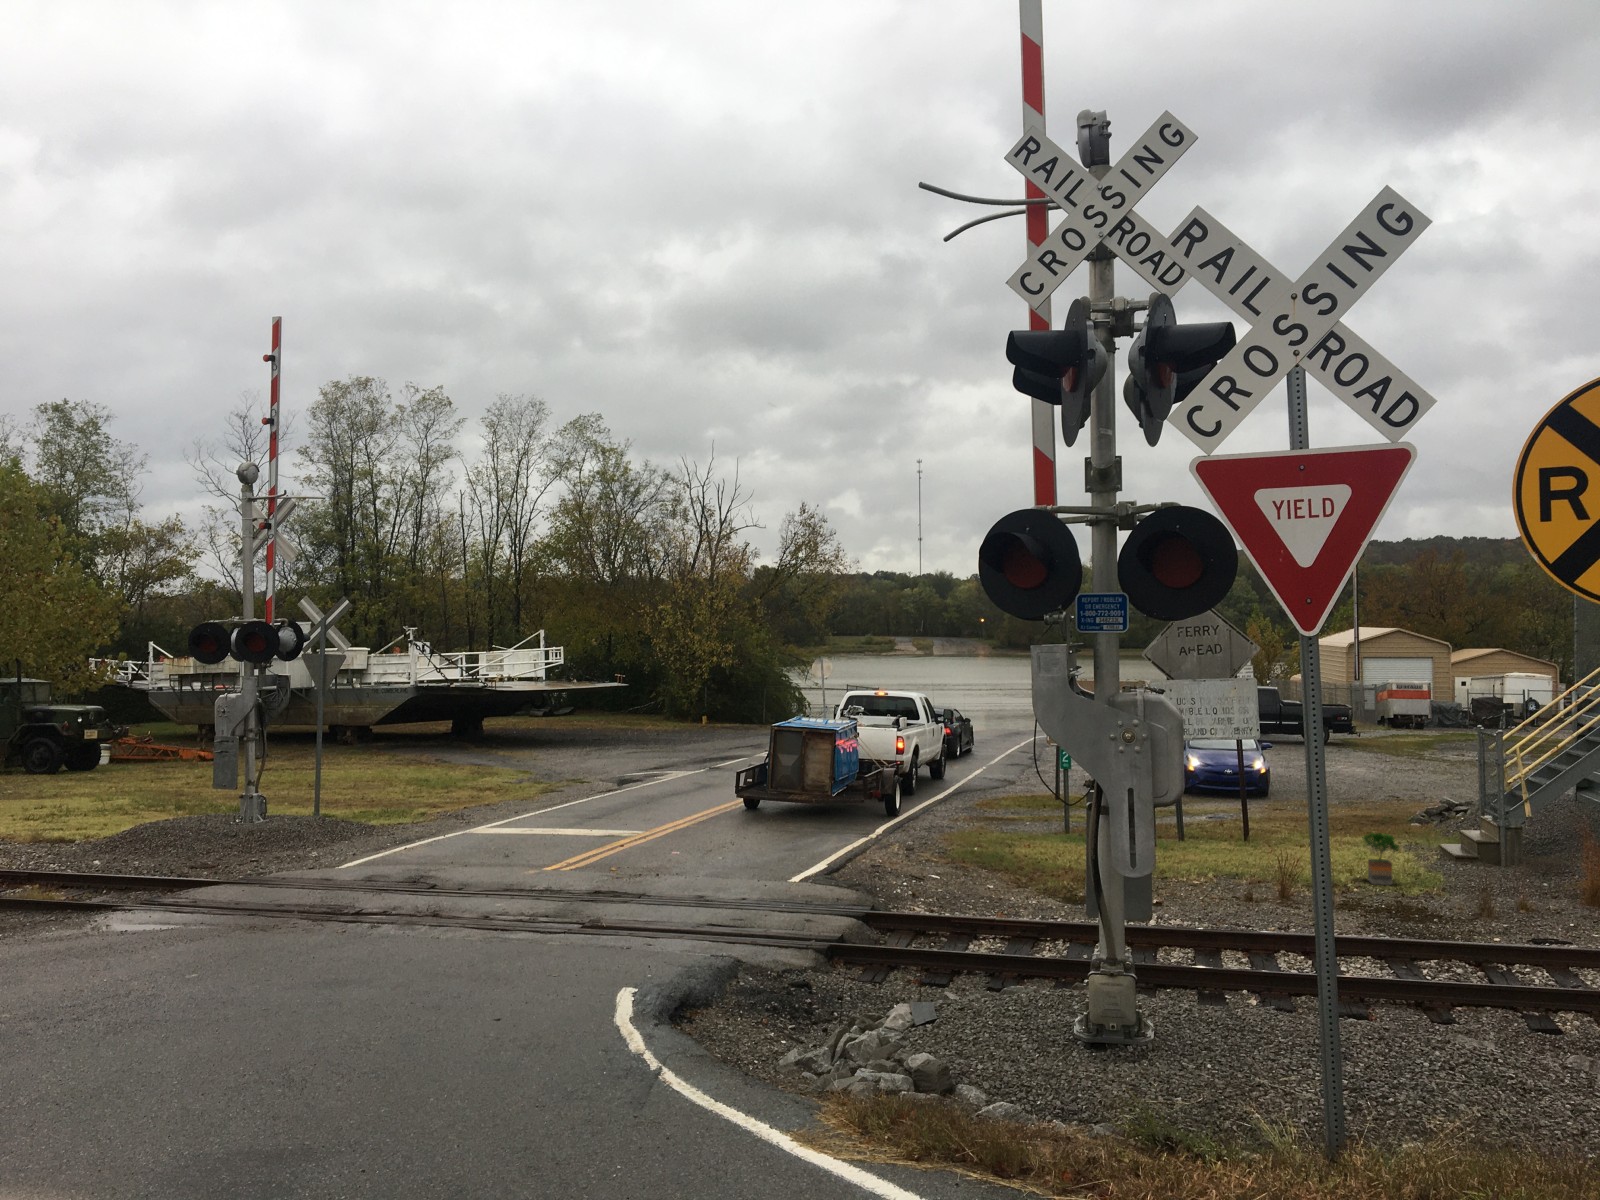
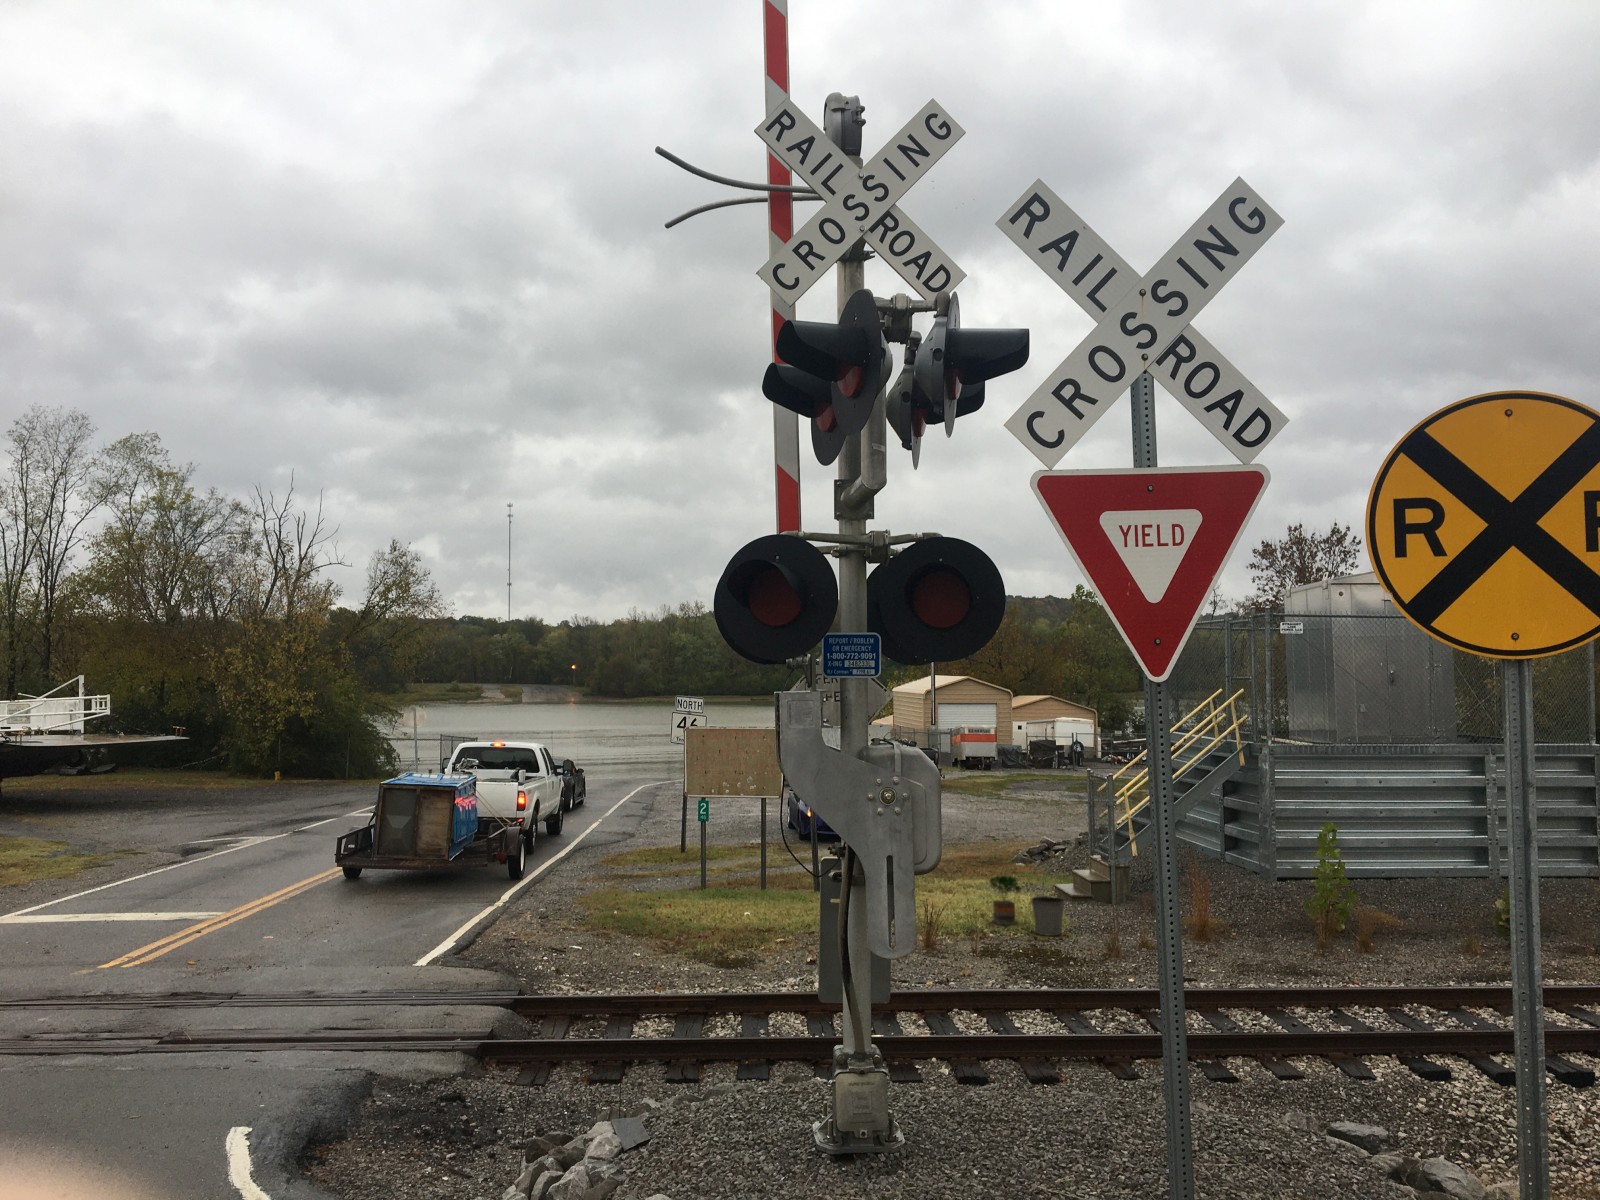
bucket: none [1405,857,1446,898] -> present [1032,896,1064,936]

